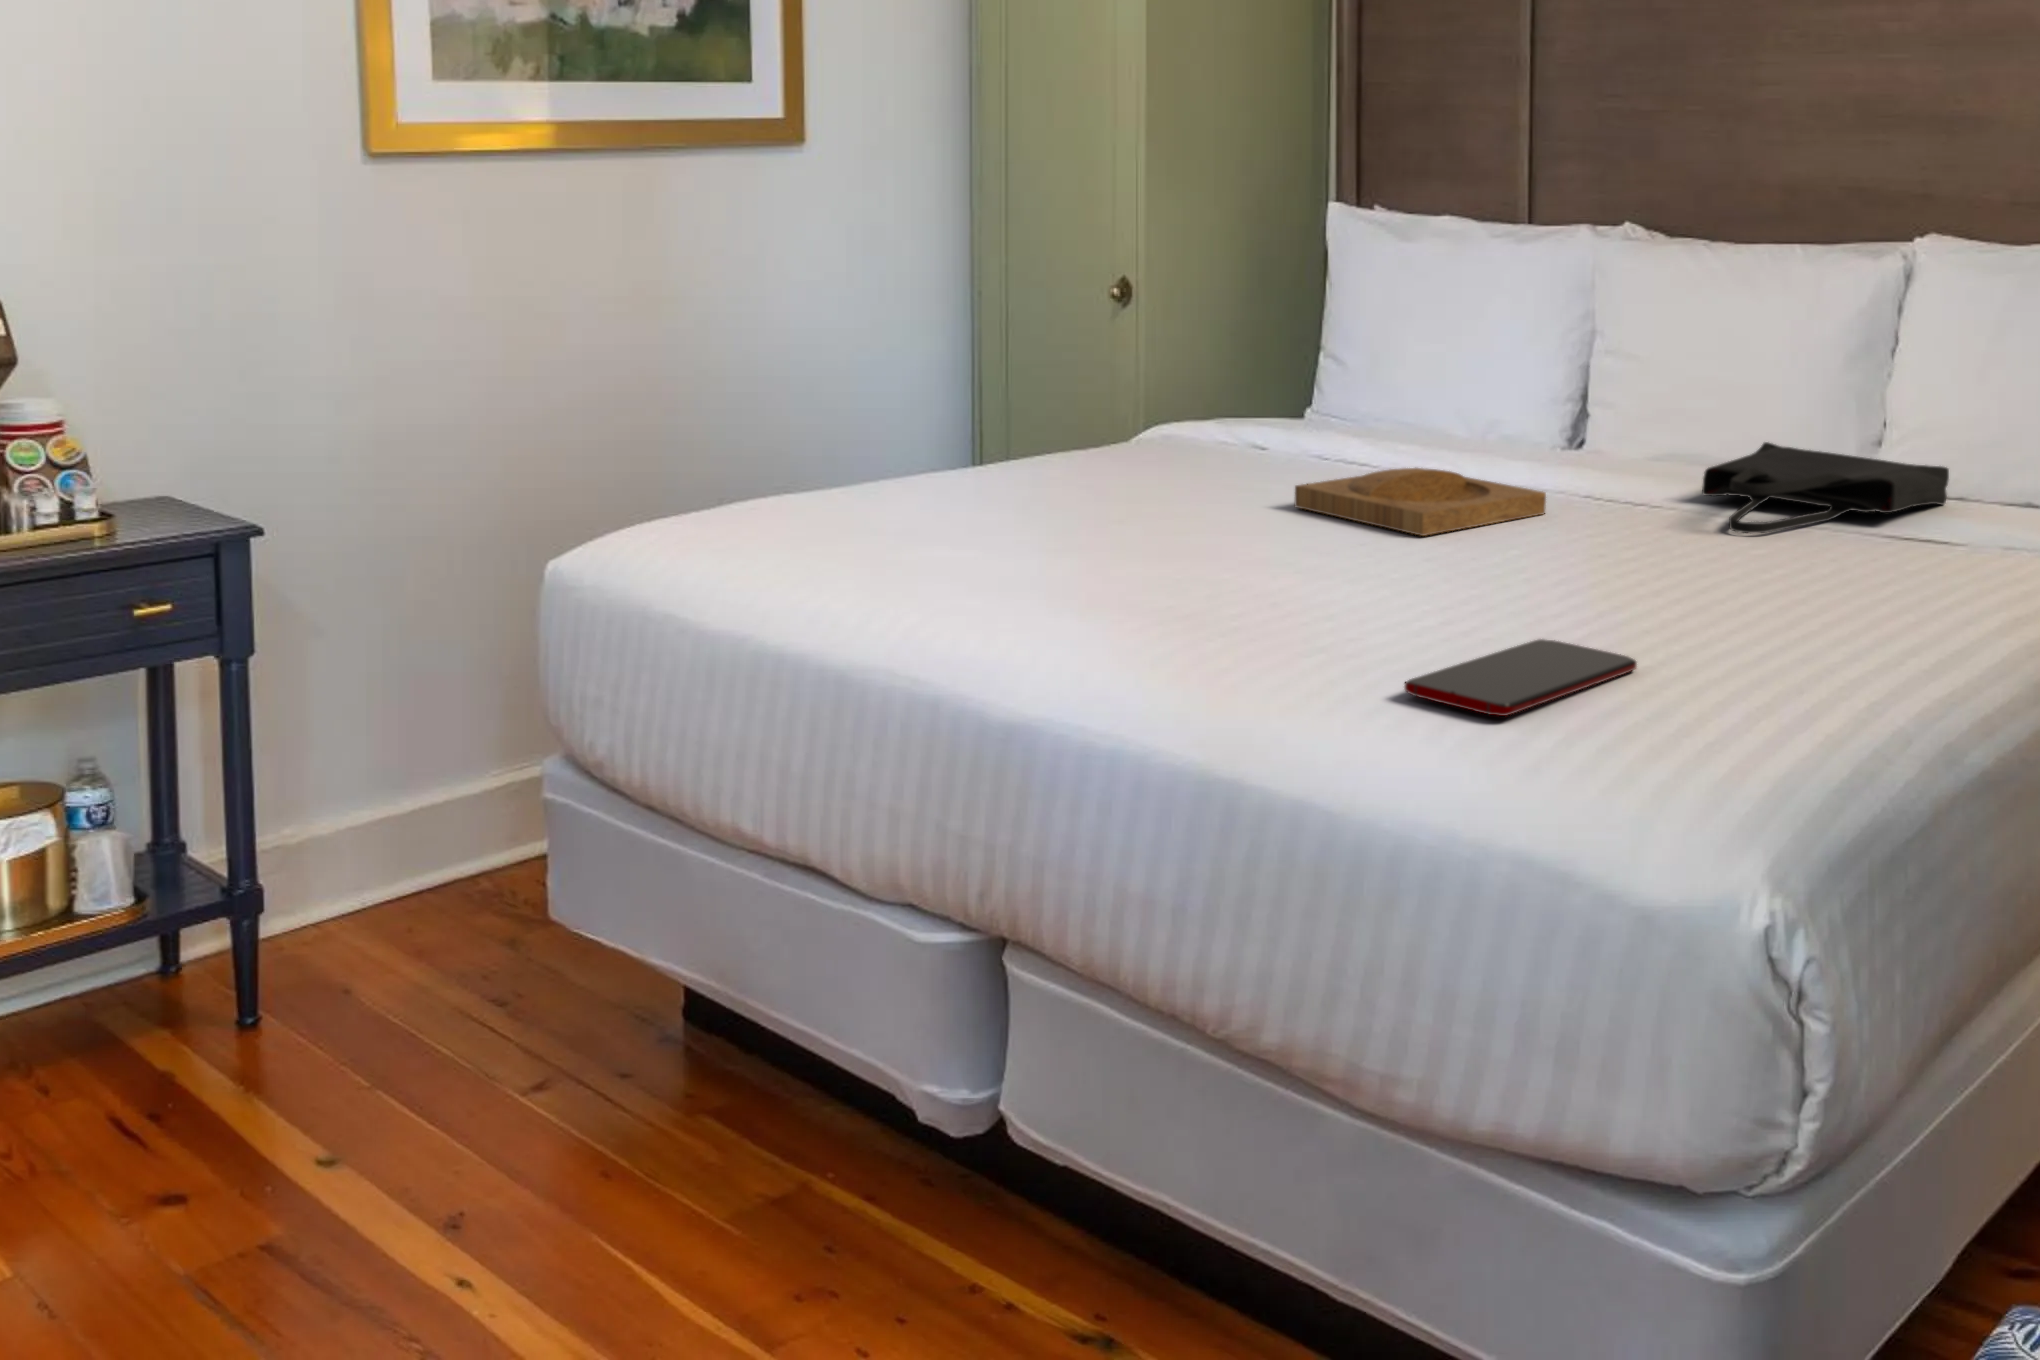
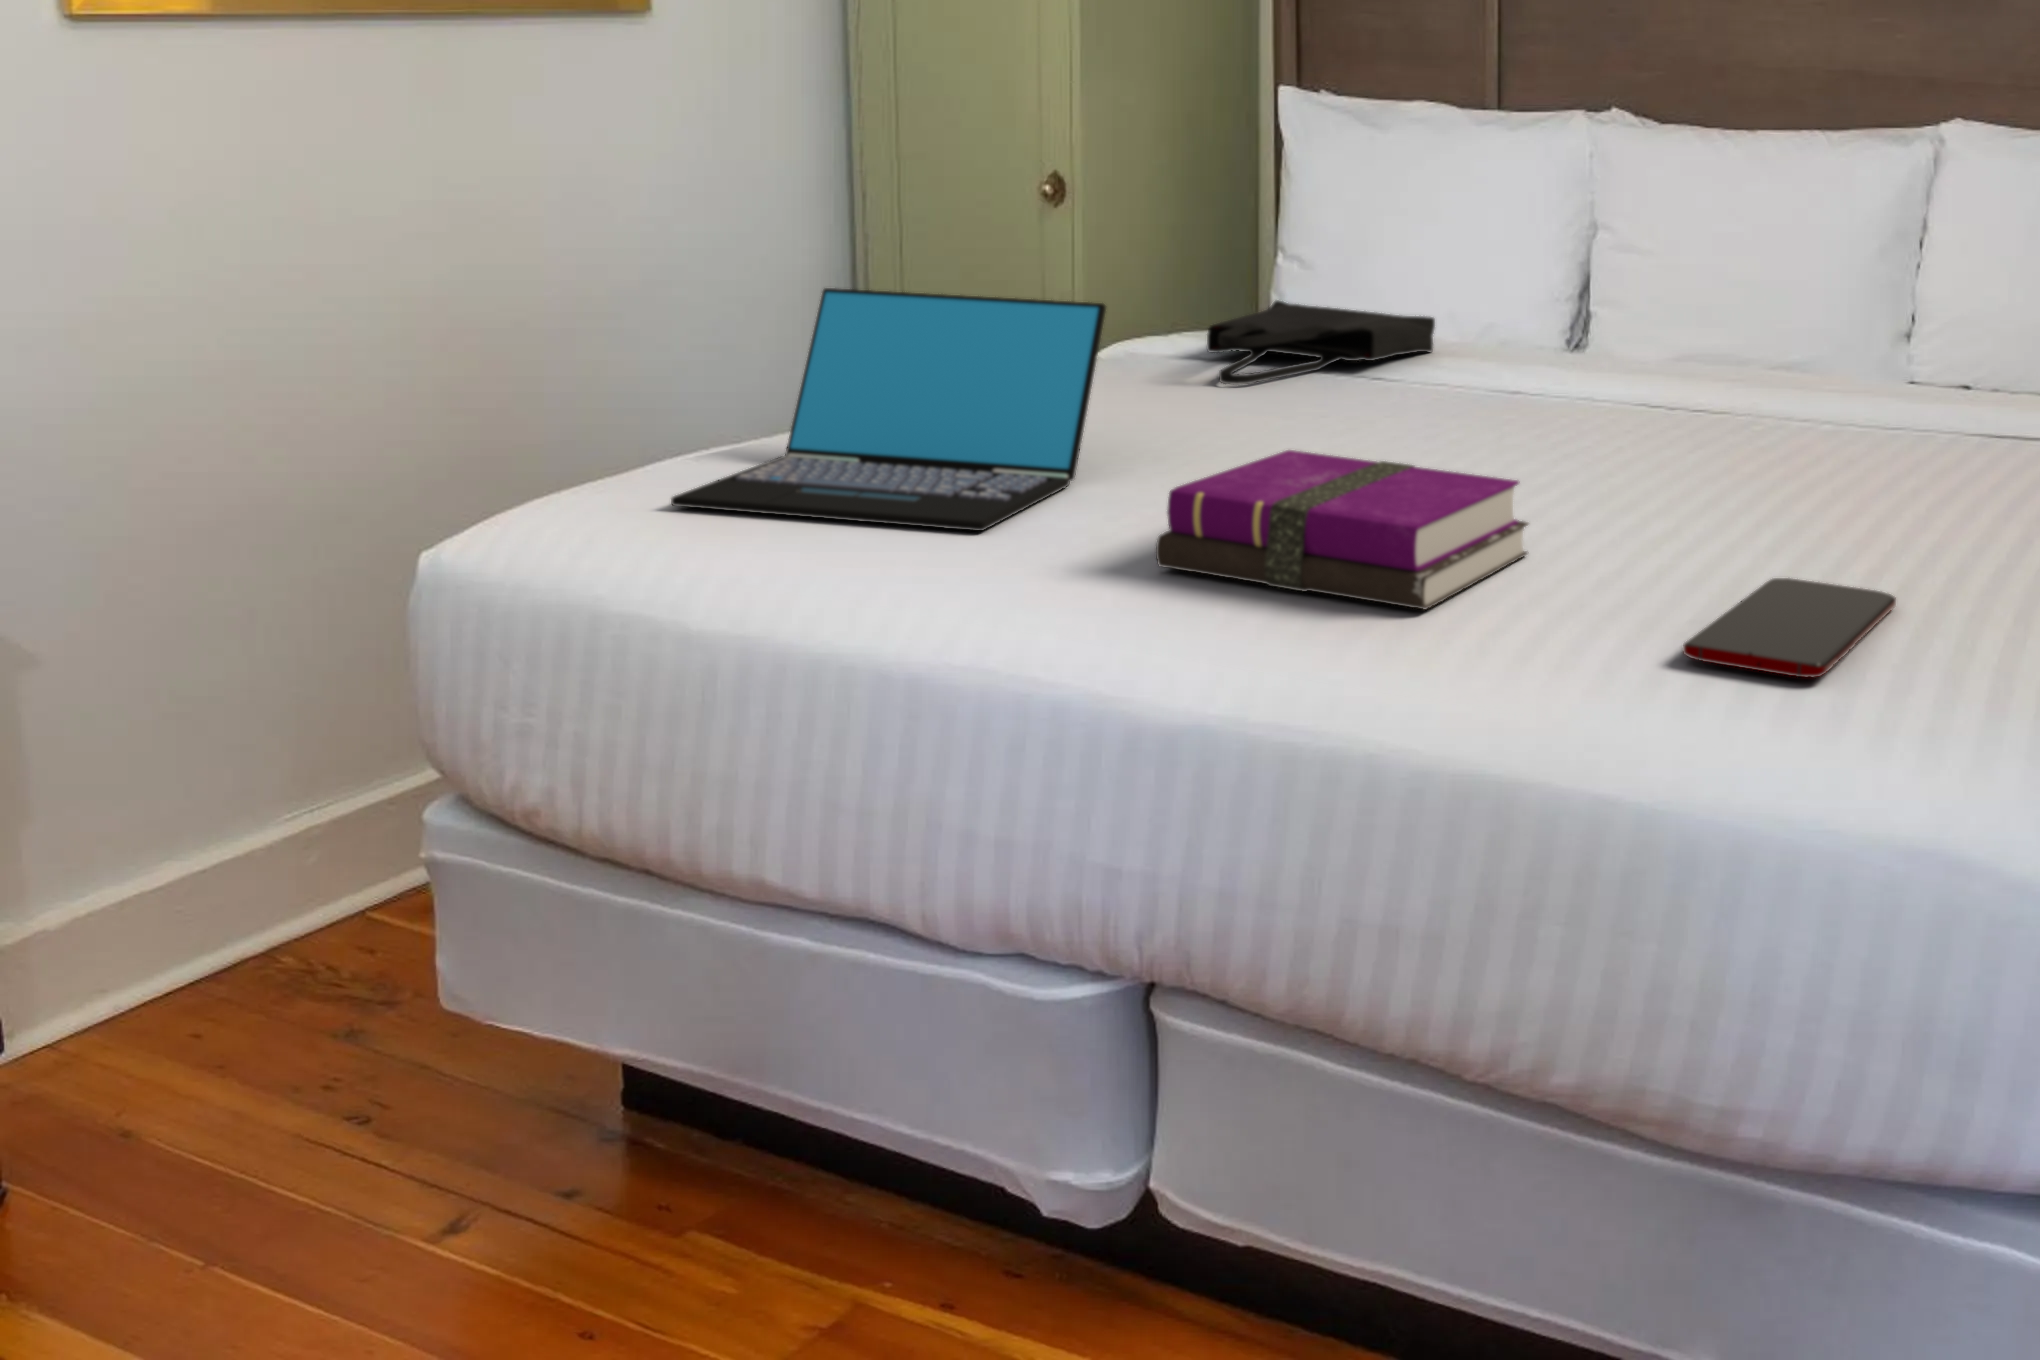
laptop: none [717,368,1066,565] -> present [671,288,1106,531]
tote bag: present [1702,442,1949,533] -> present [1207,301,1435,385]
tray: present [1294,468,1546,536] -> none [1360,381,1634,461]
notebook: none [1038,511,1352,643] -> present [1156,450,1528,609]

